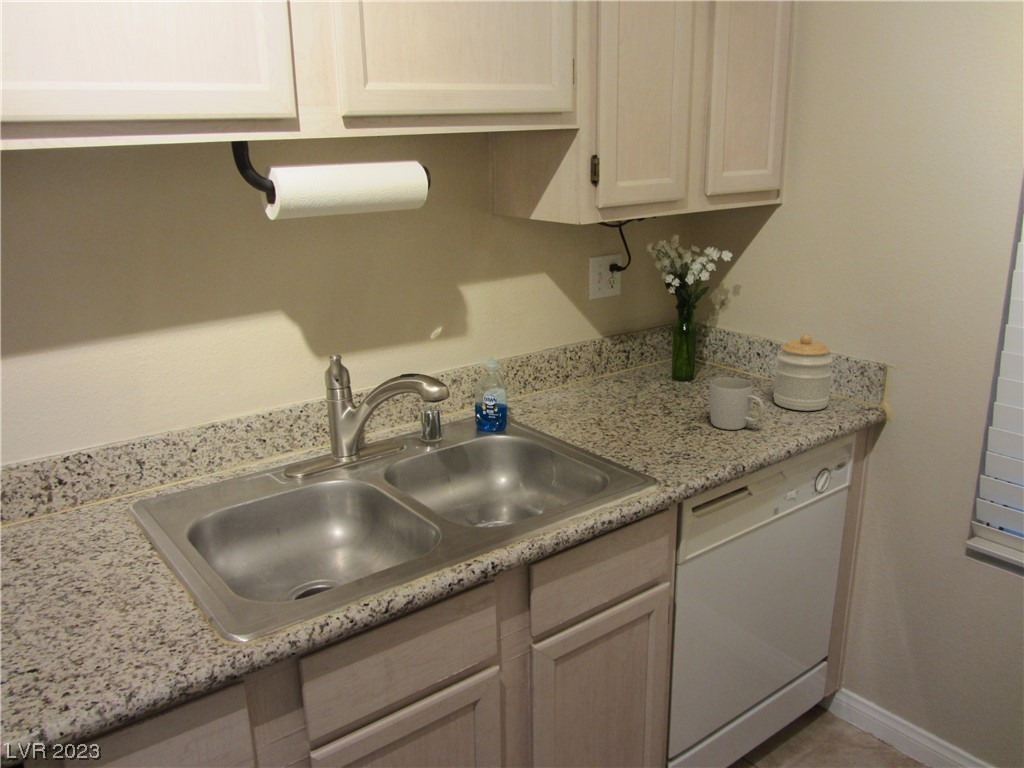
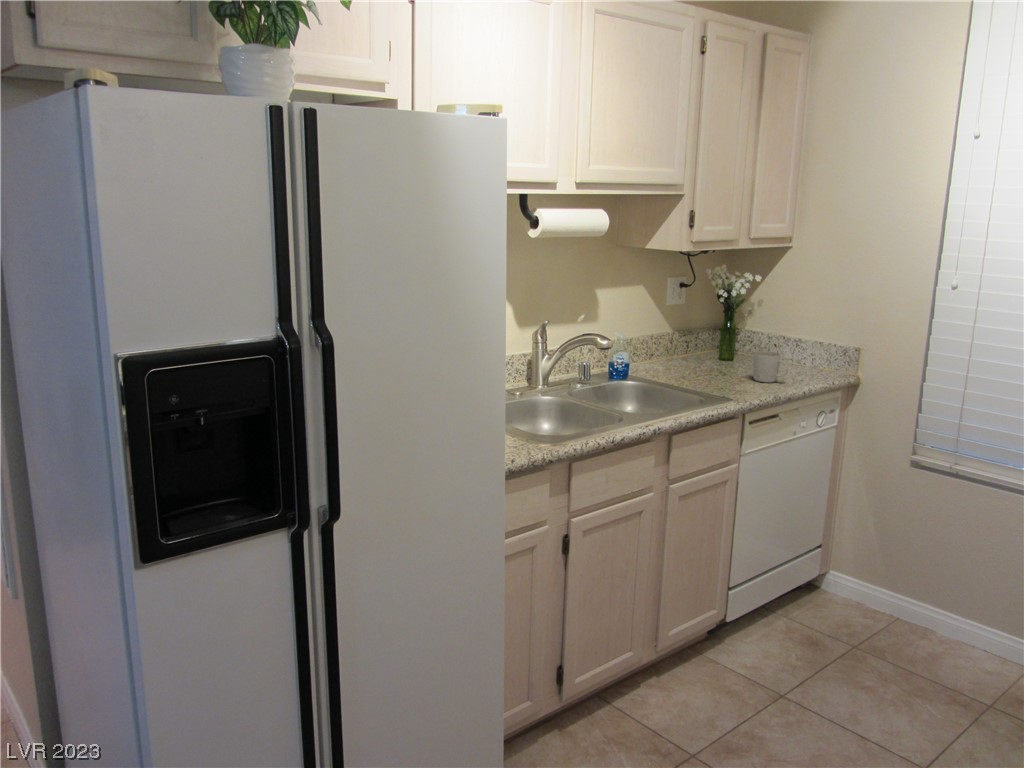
jar: present [773,334,833,411] -> none [789,327,828,375]

